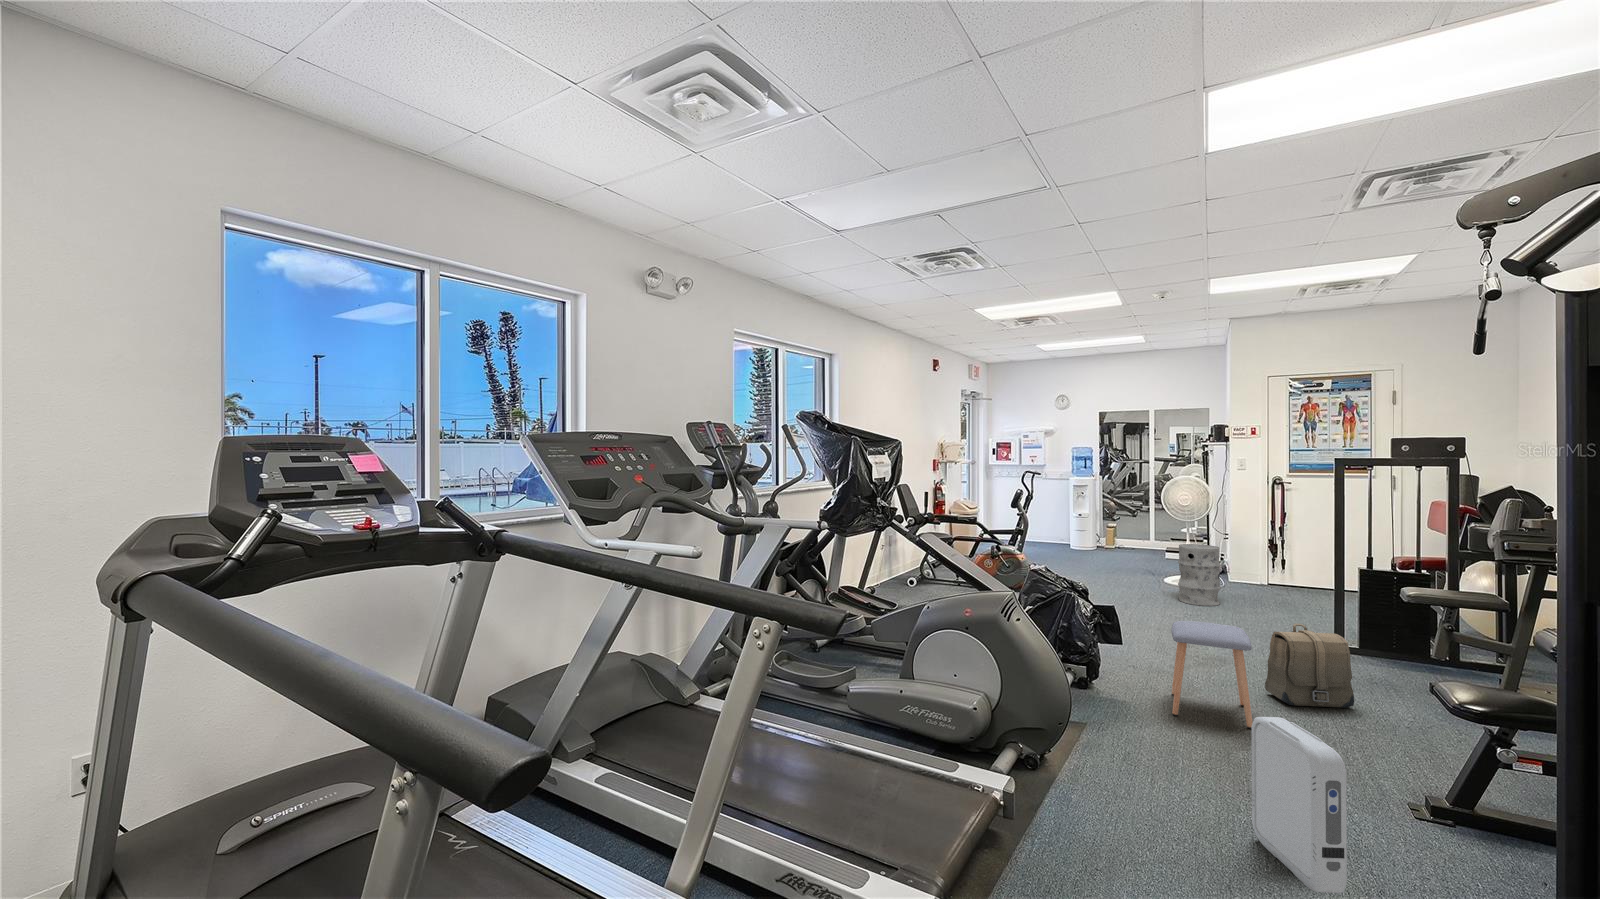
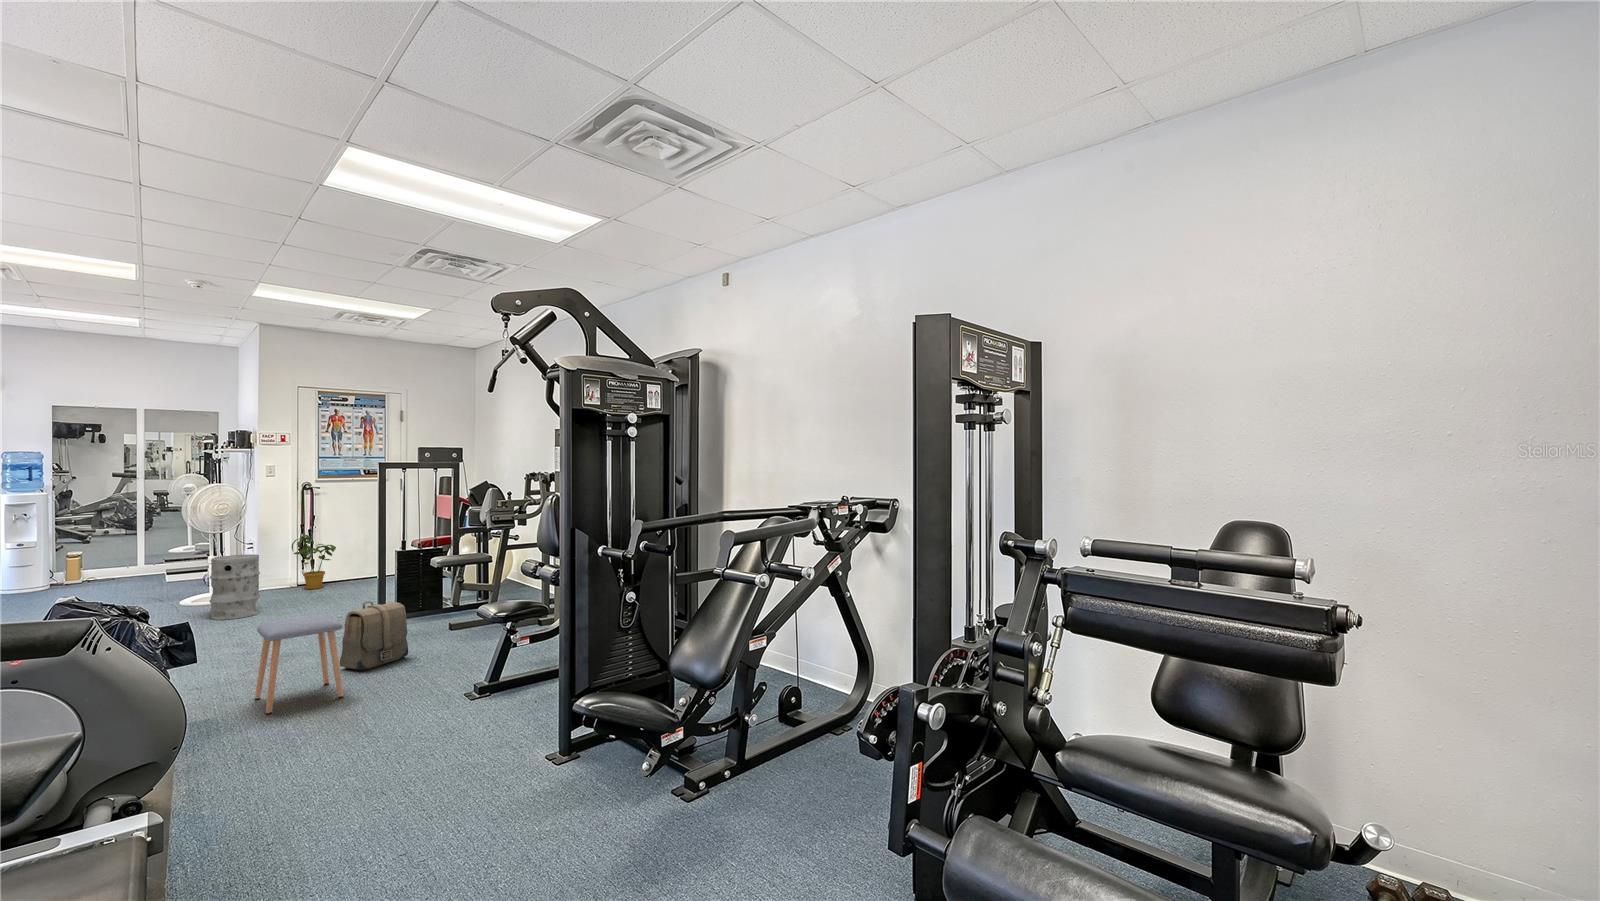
house plant: none [1260,533,1307,592] -> present [292,535,336,589]
air purifier: present [1252,717,1347,893] -> none [380,658,453,770]

